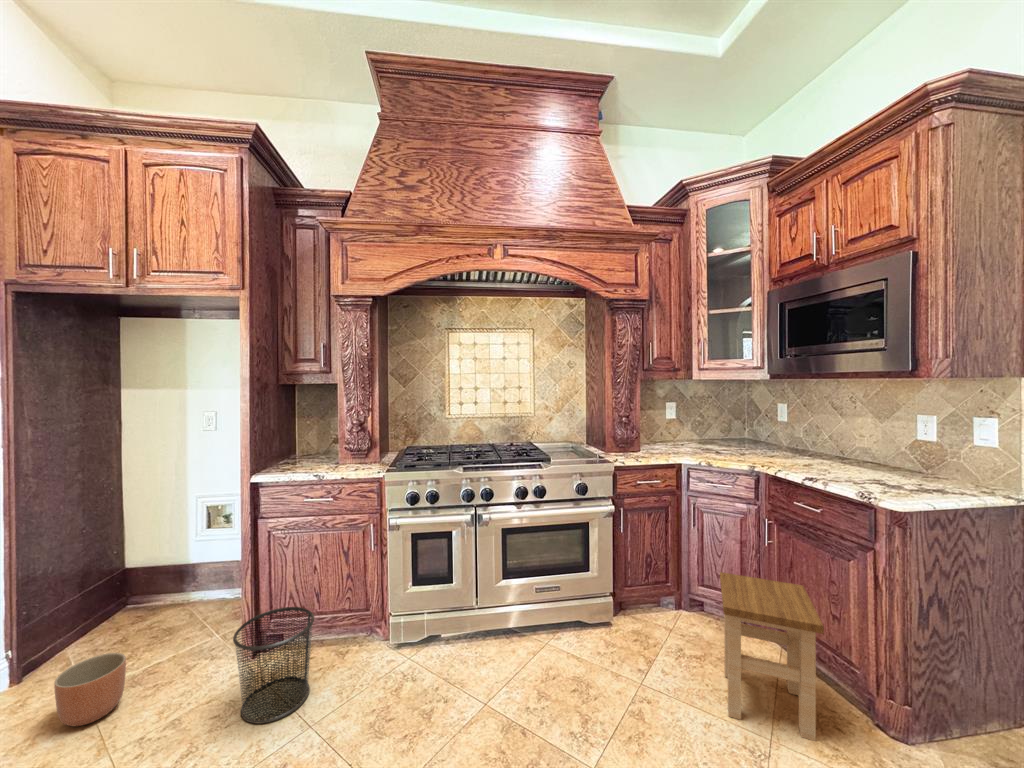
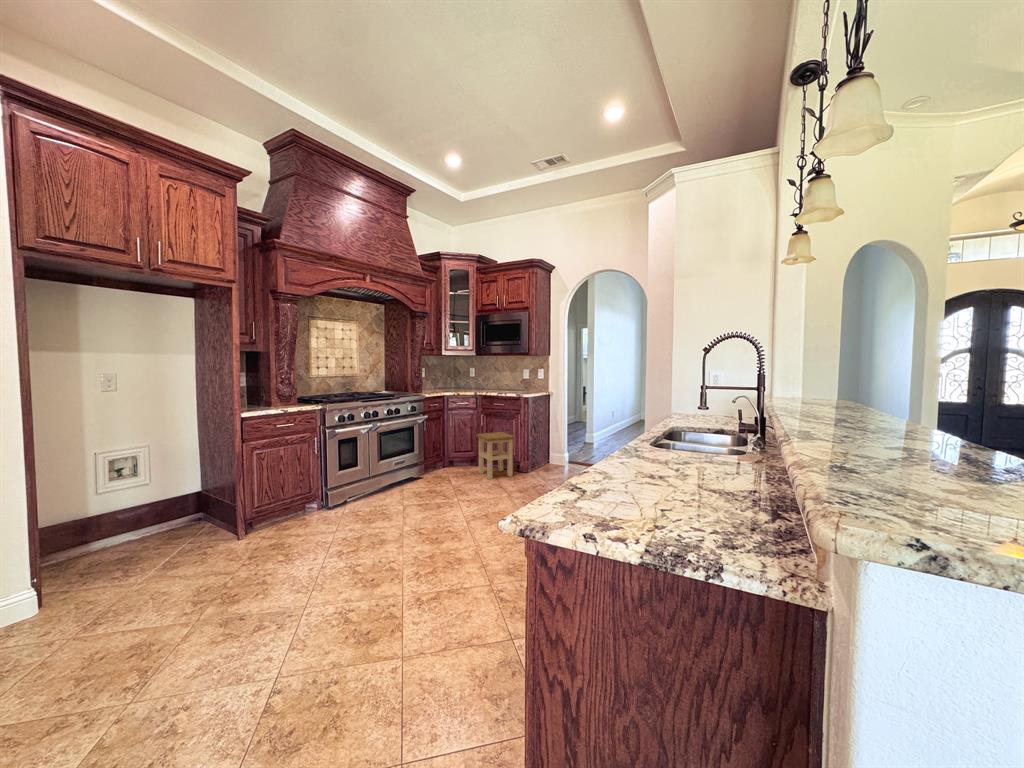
waste bin: present [233,607,314,723] -> none [282,484,327,540]
planter: present [54,653,126,726] -> none [163,537,207,580]

